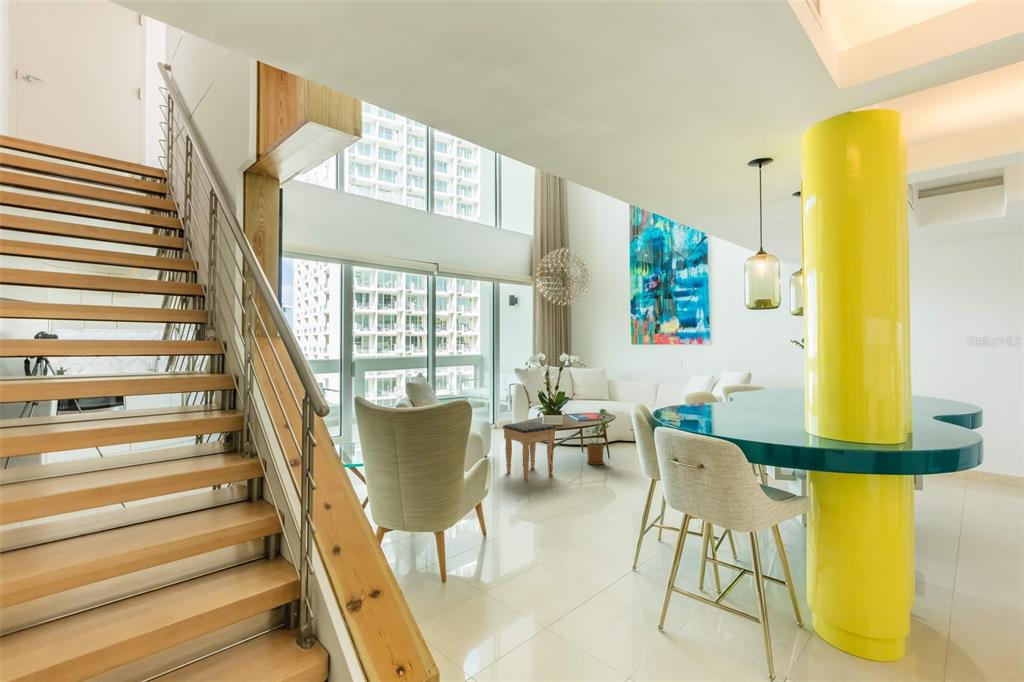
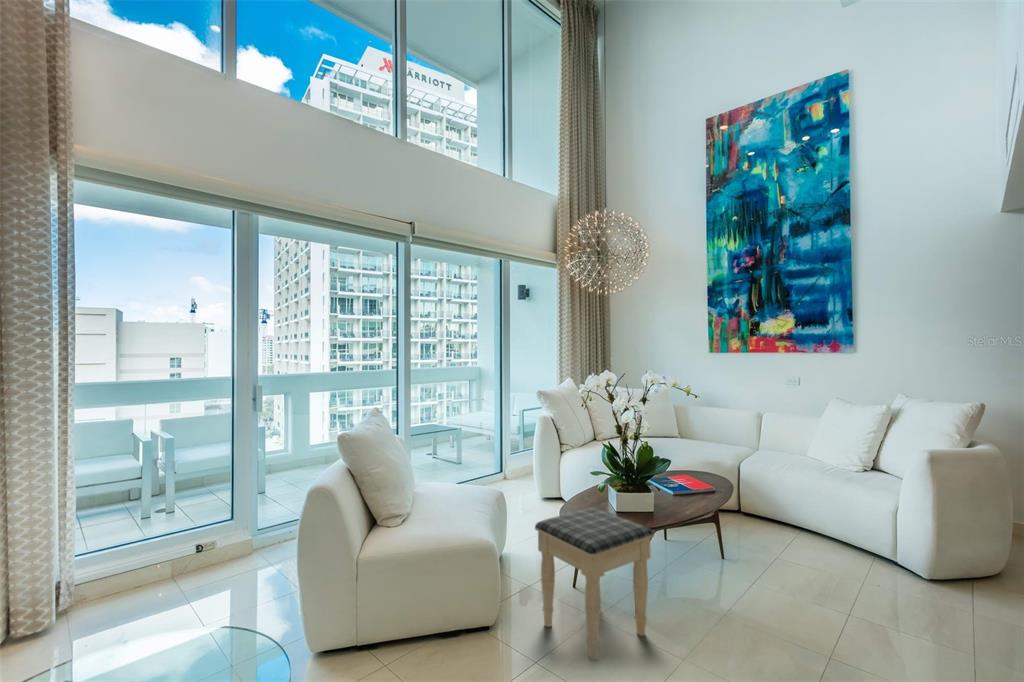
house plant: present [583,409,611,465] -> none [681,478,751,594]

